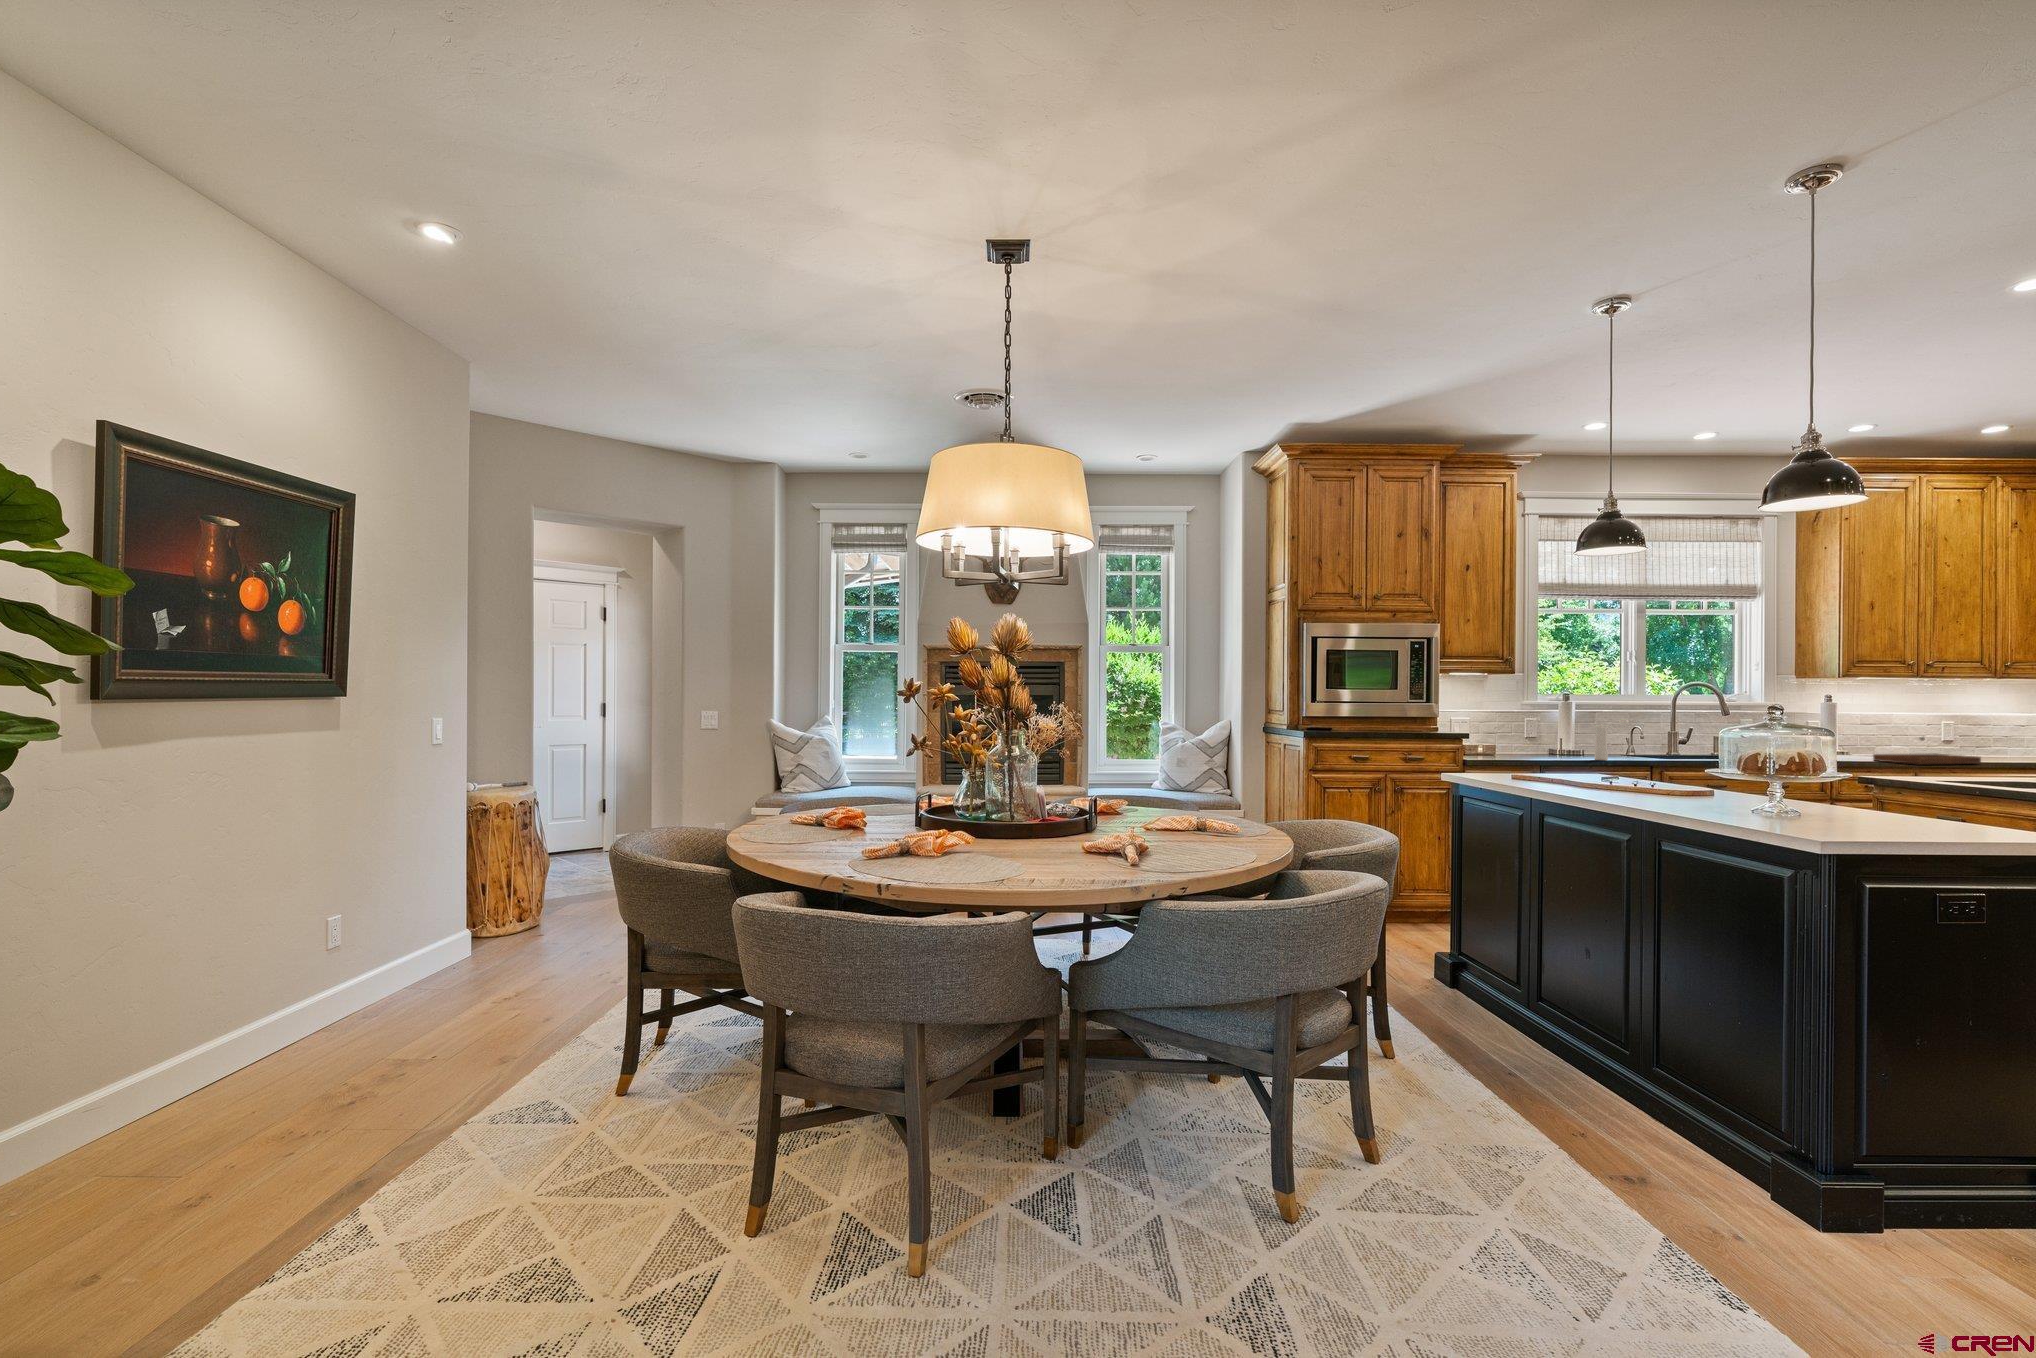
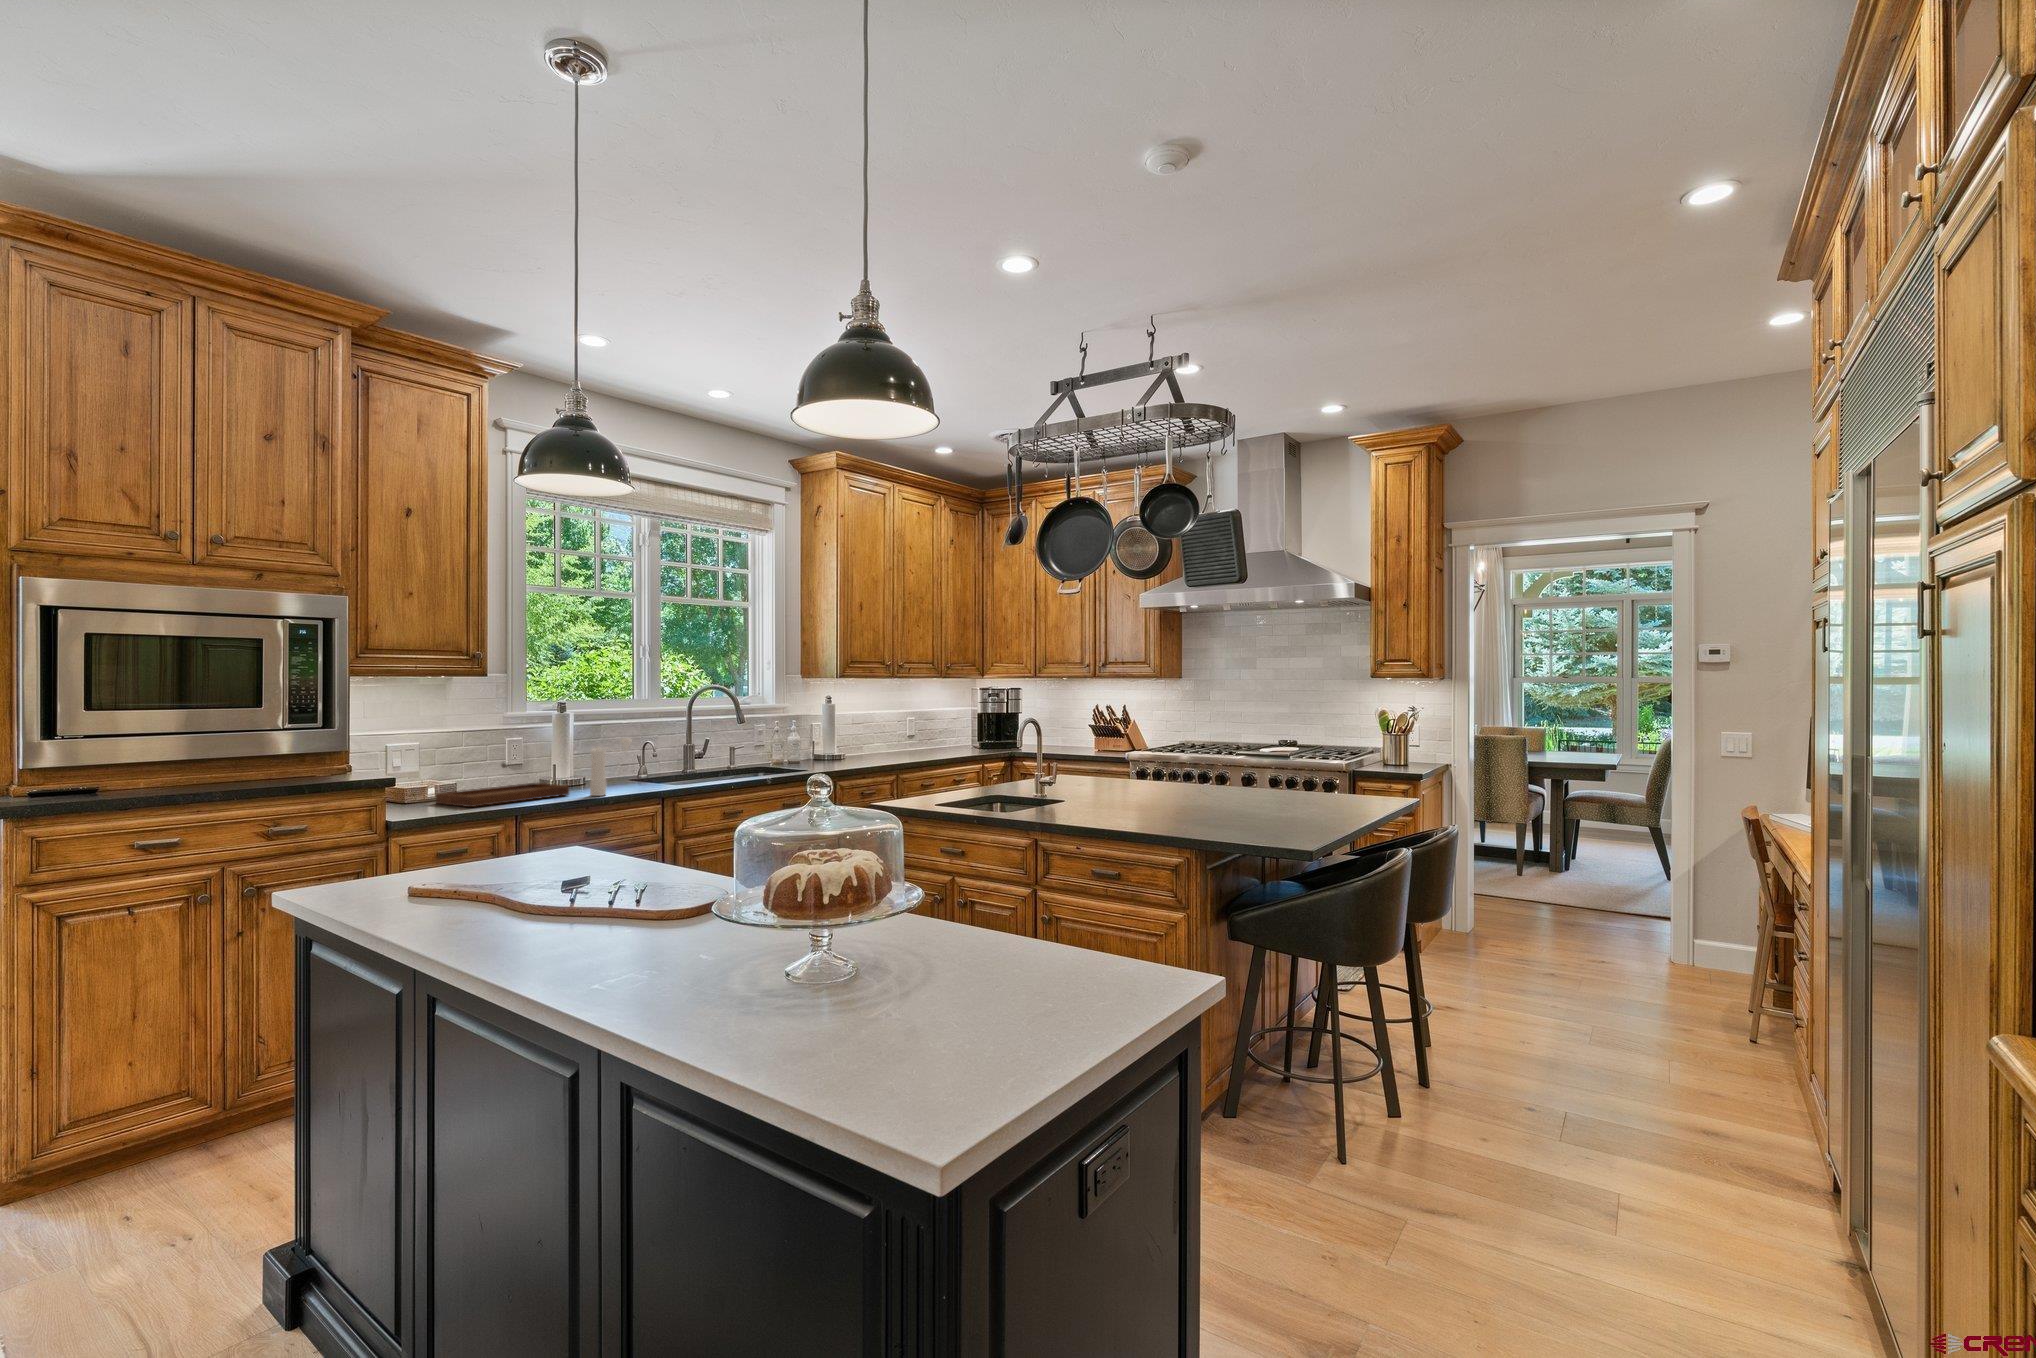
tray: present [1873,737,1981,764] -> present [436,762,569,807]

